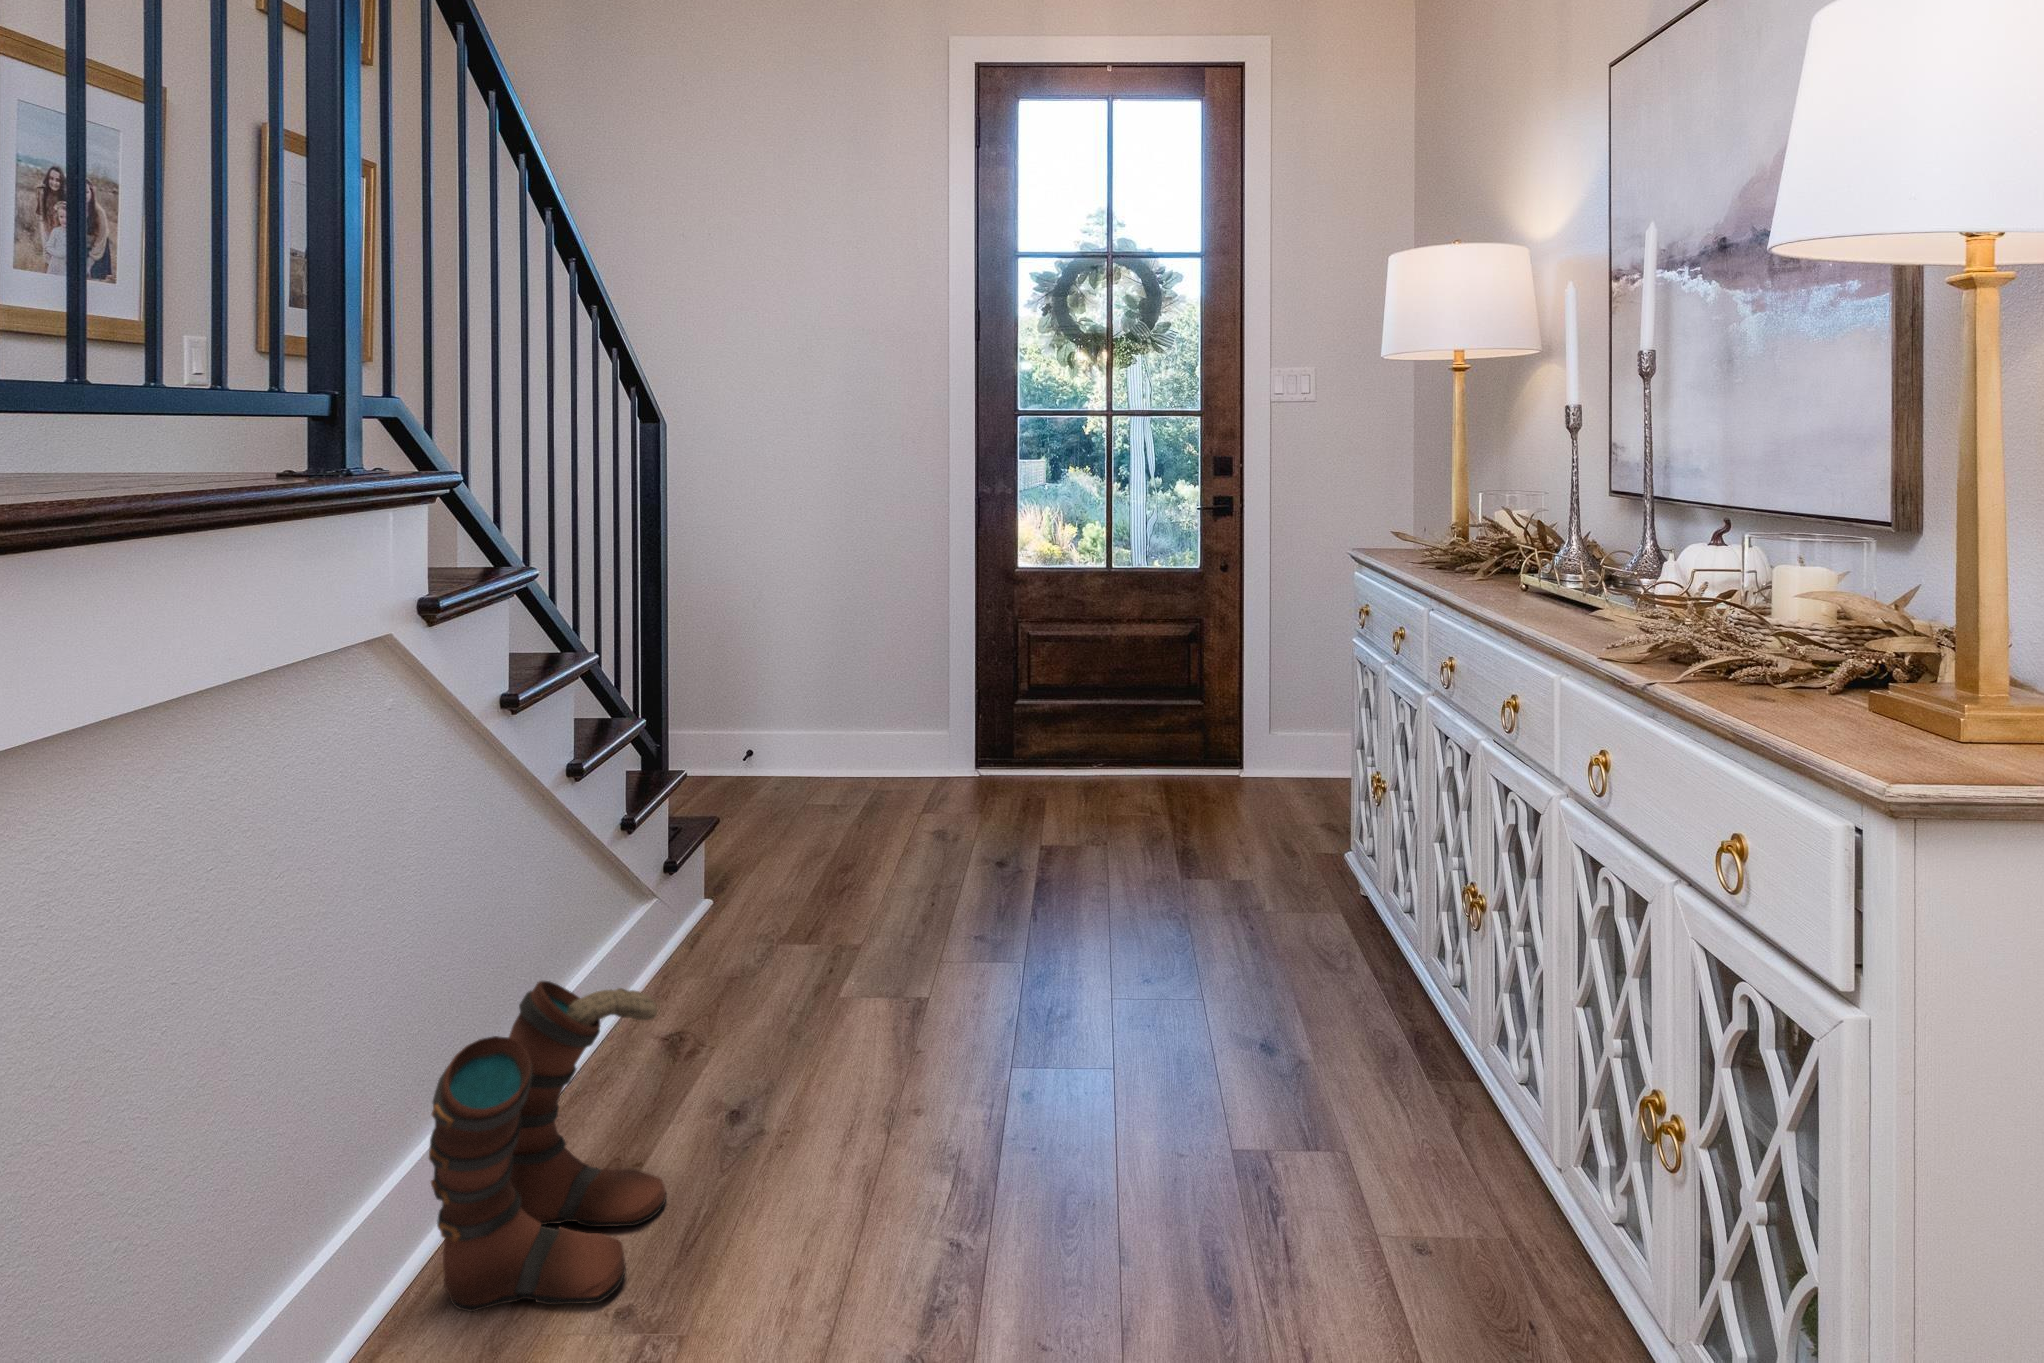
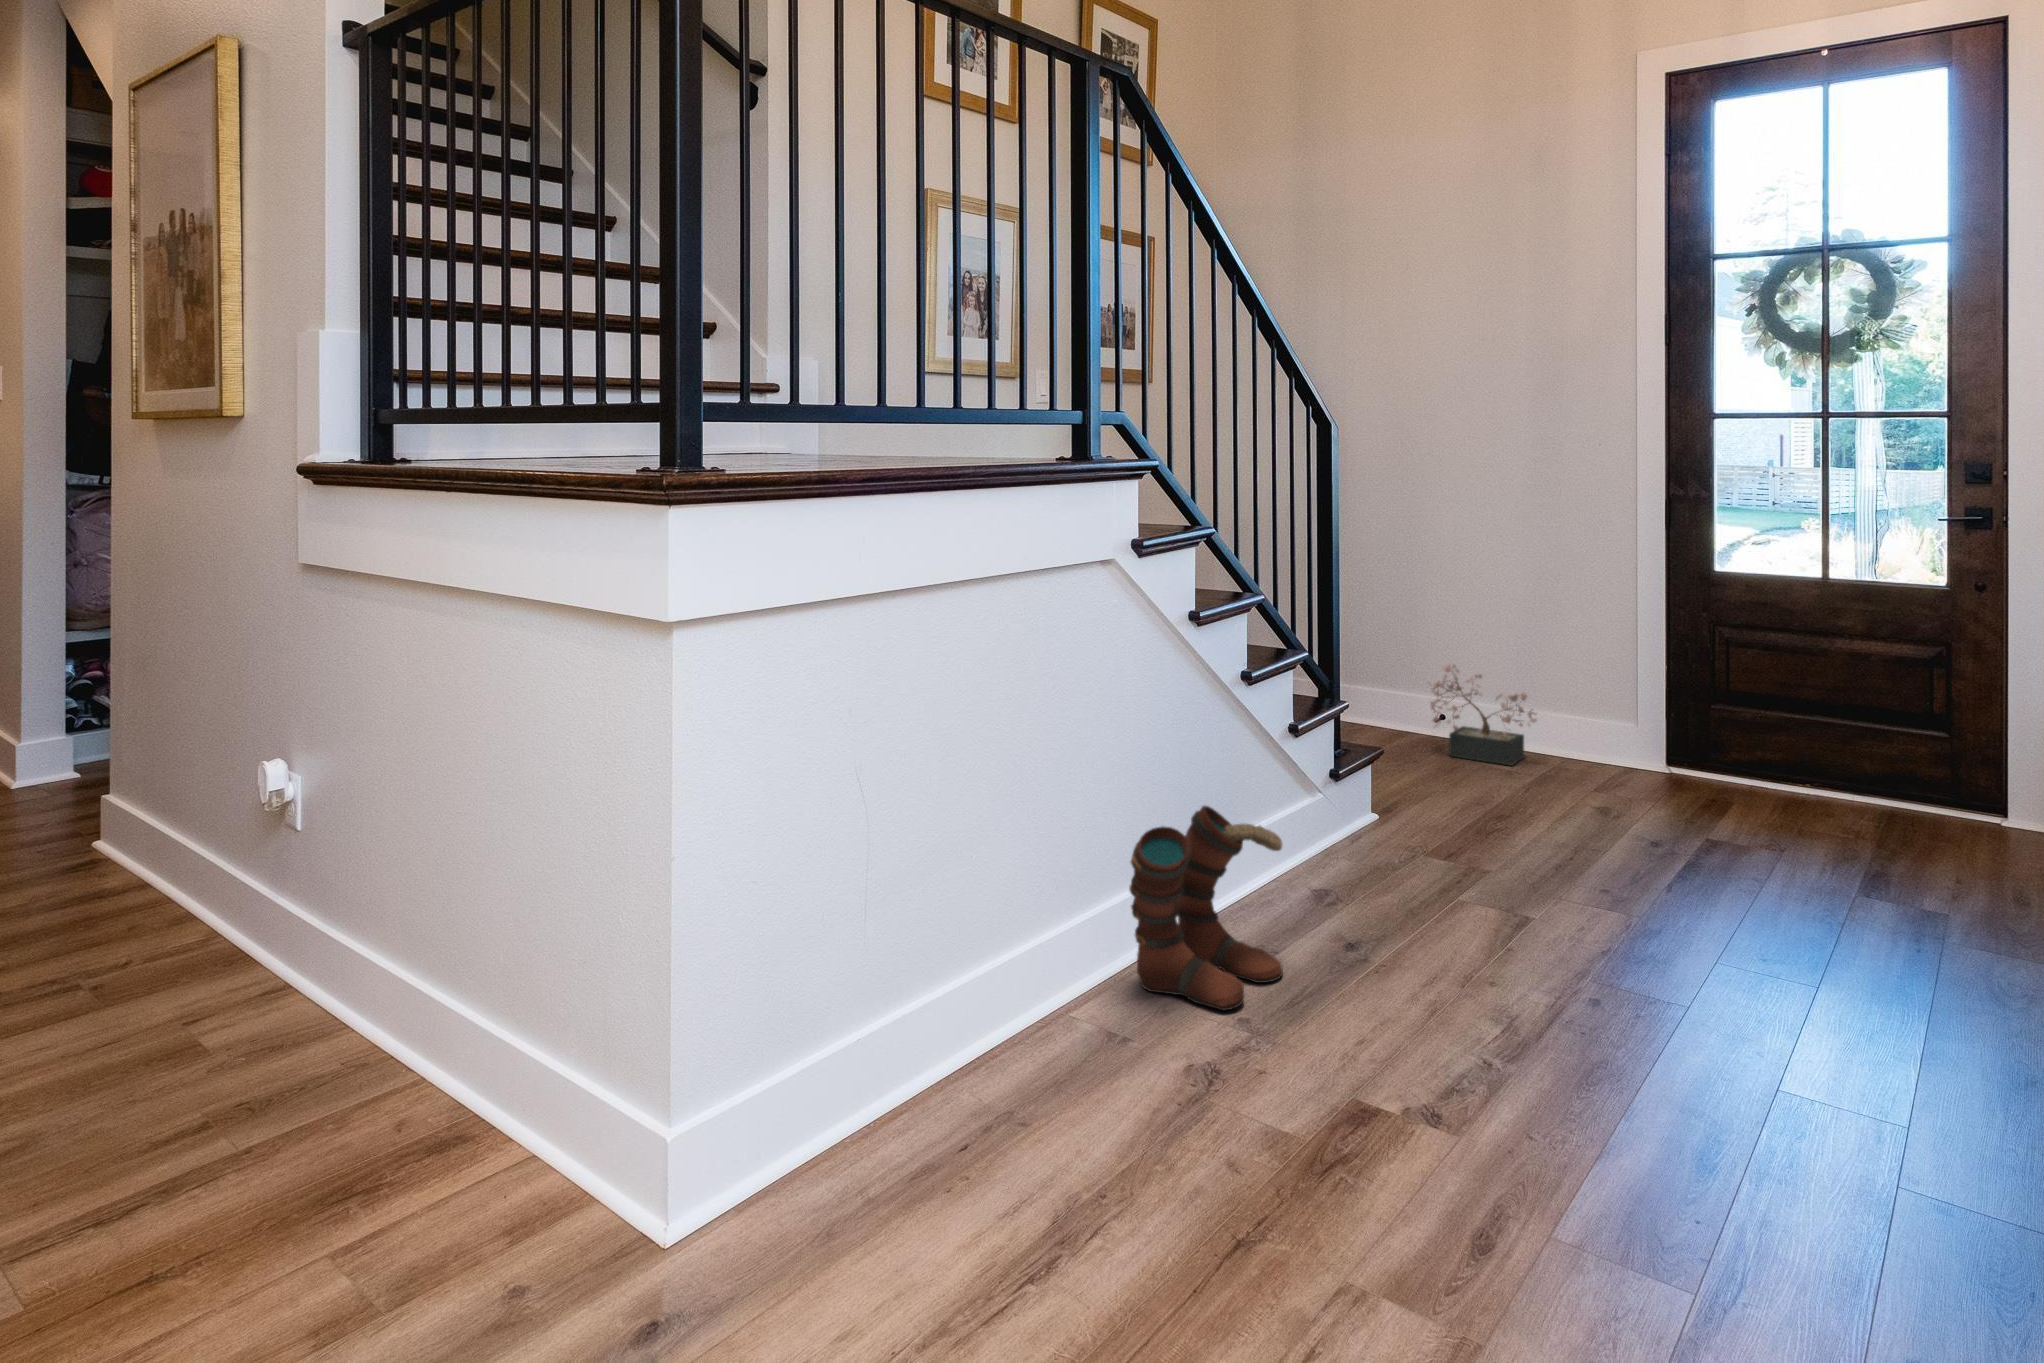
decorative plant: none [735,696,853,803] -> present [1428,665,1536,766]

